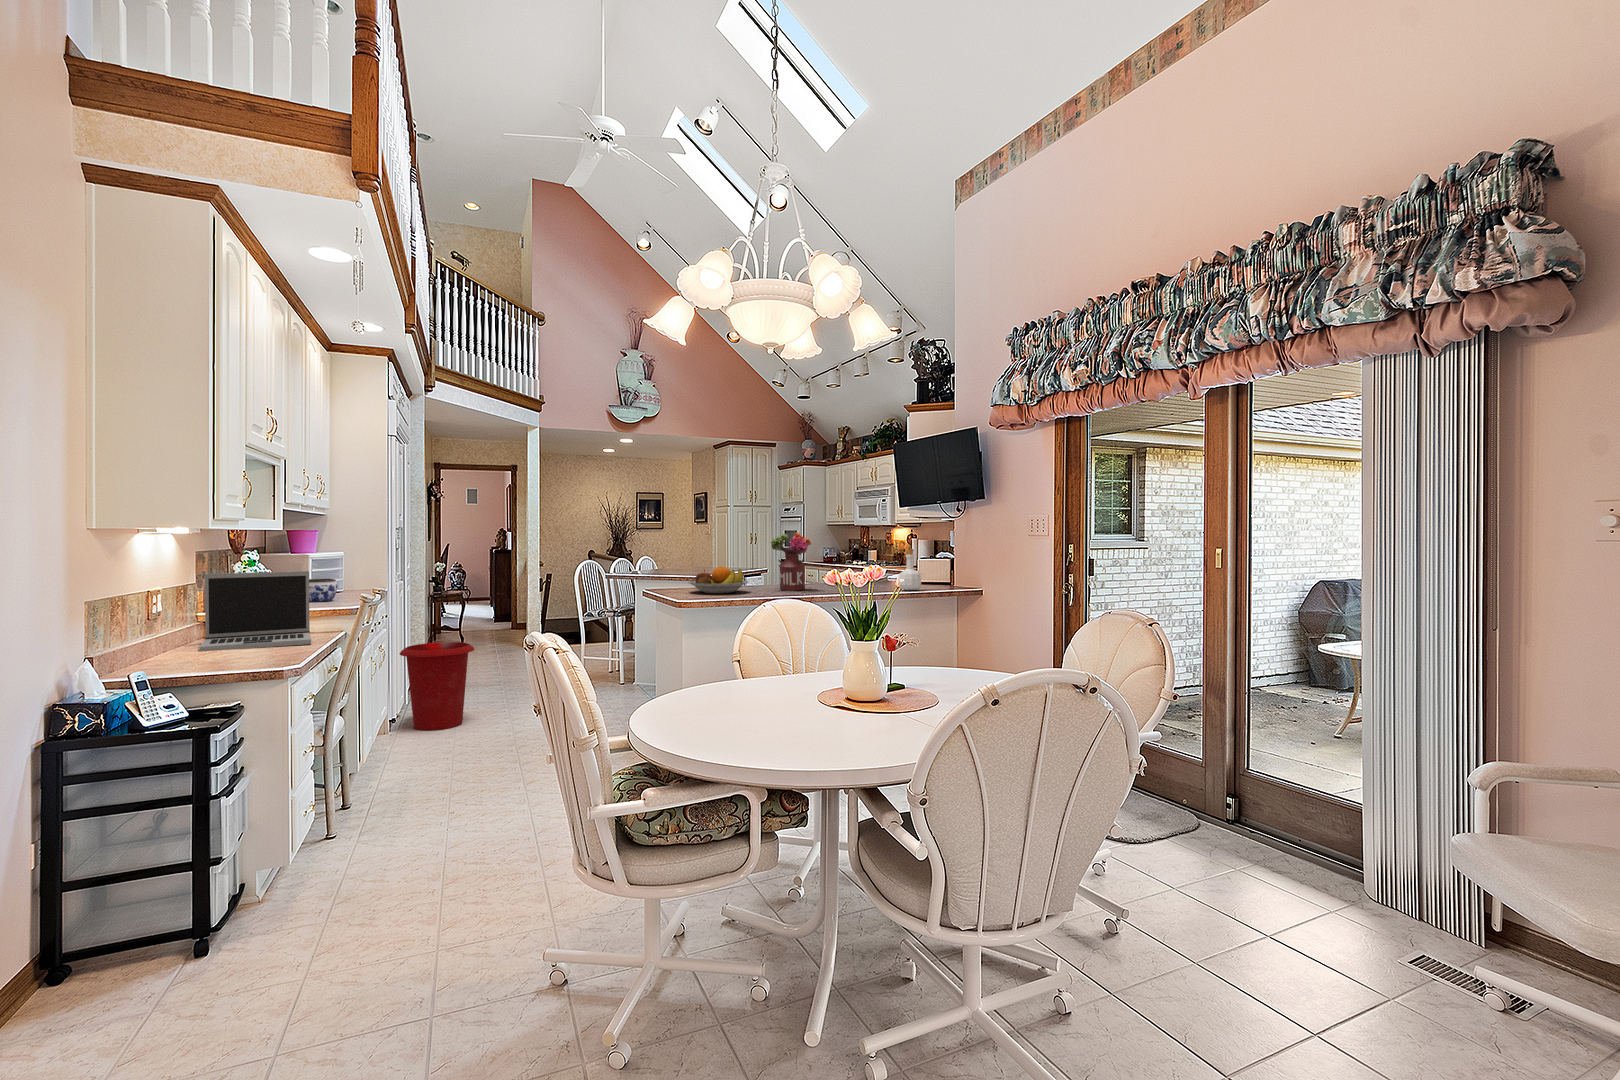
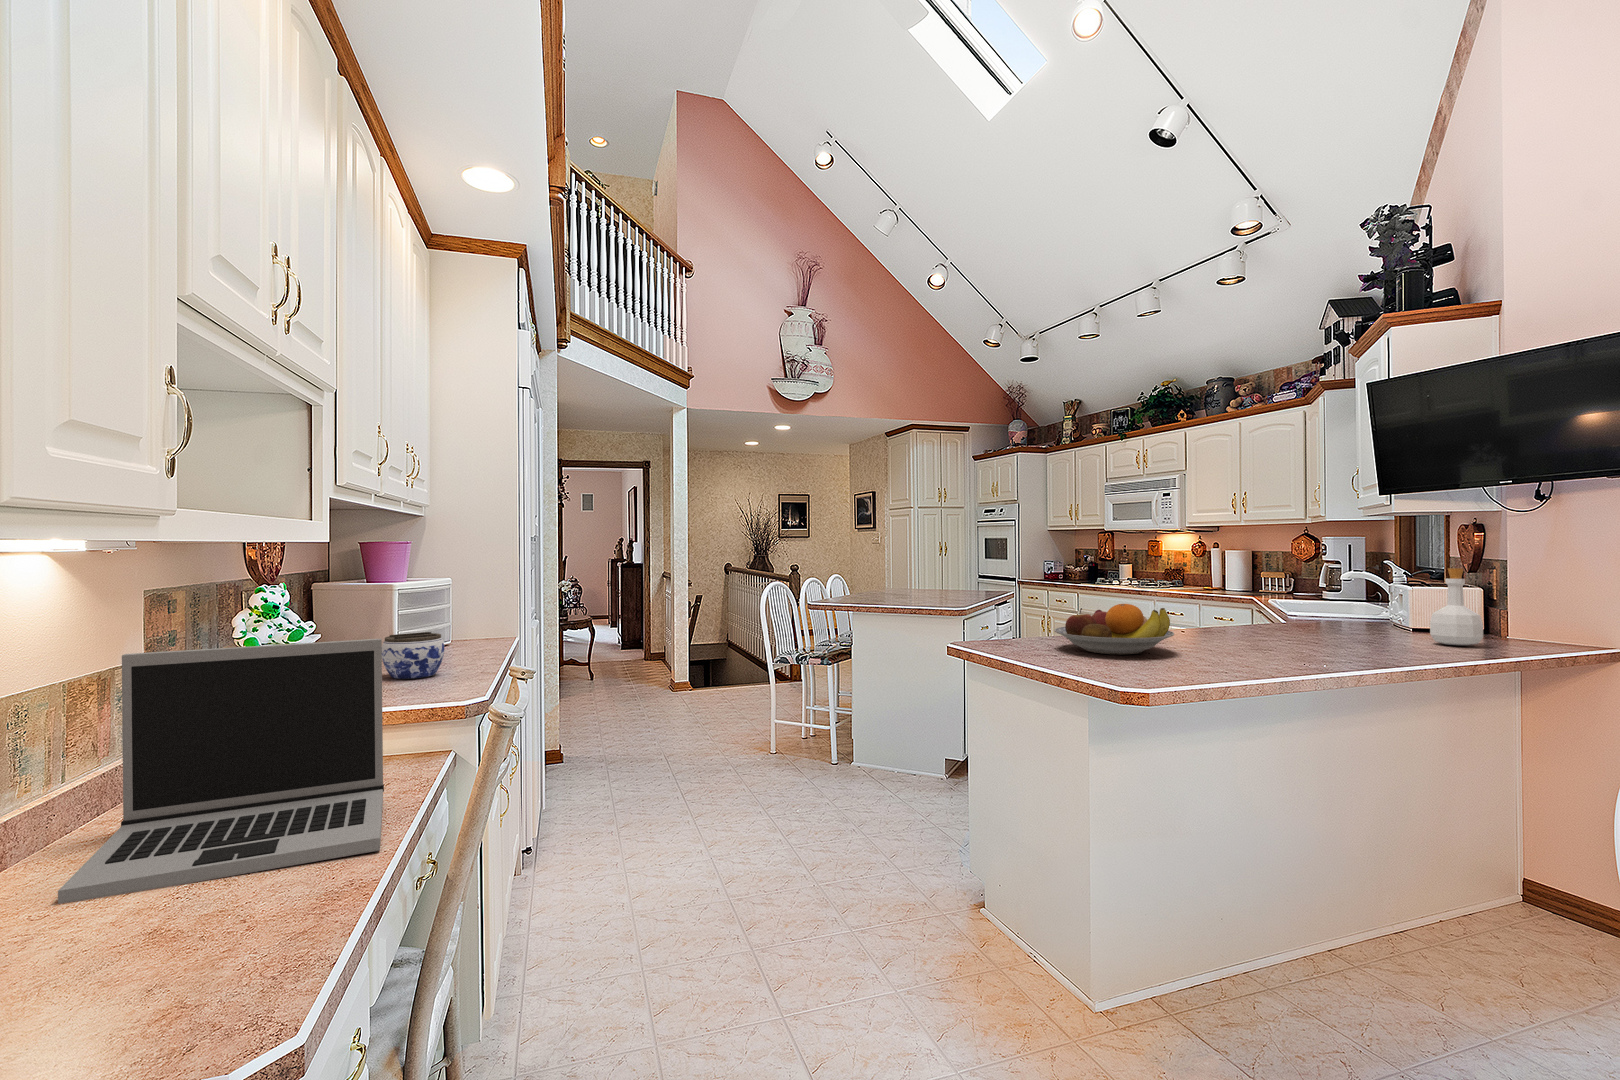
flower arrangement: present [771,532,811,591] -> none [1187,538,1271,646]
waste bin: present [400,642,474,730] -> none [540,718,655,873]

